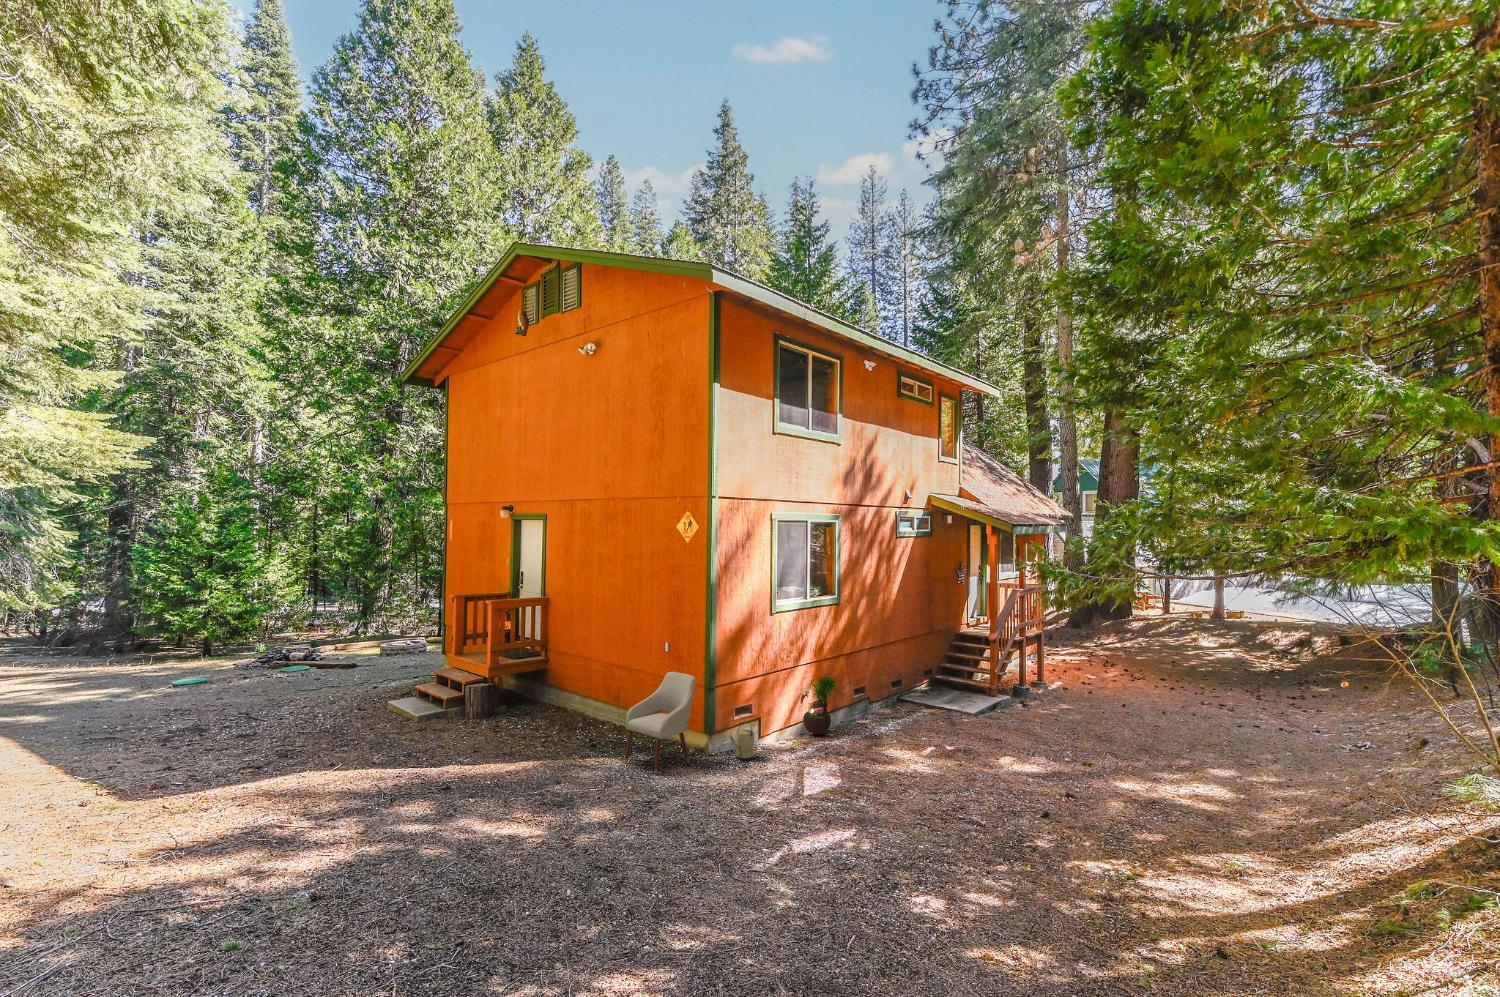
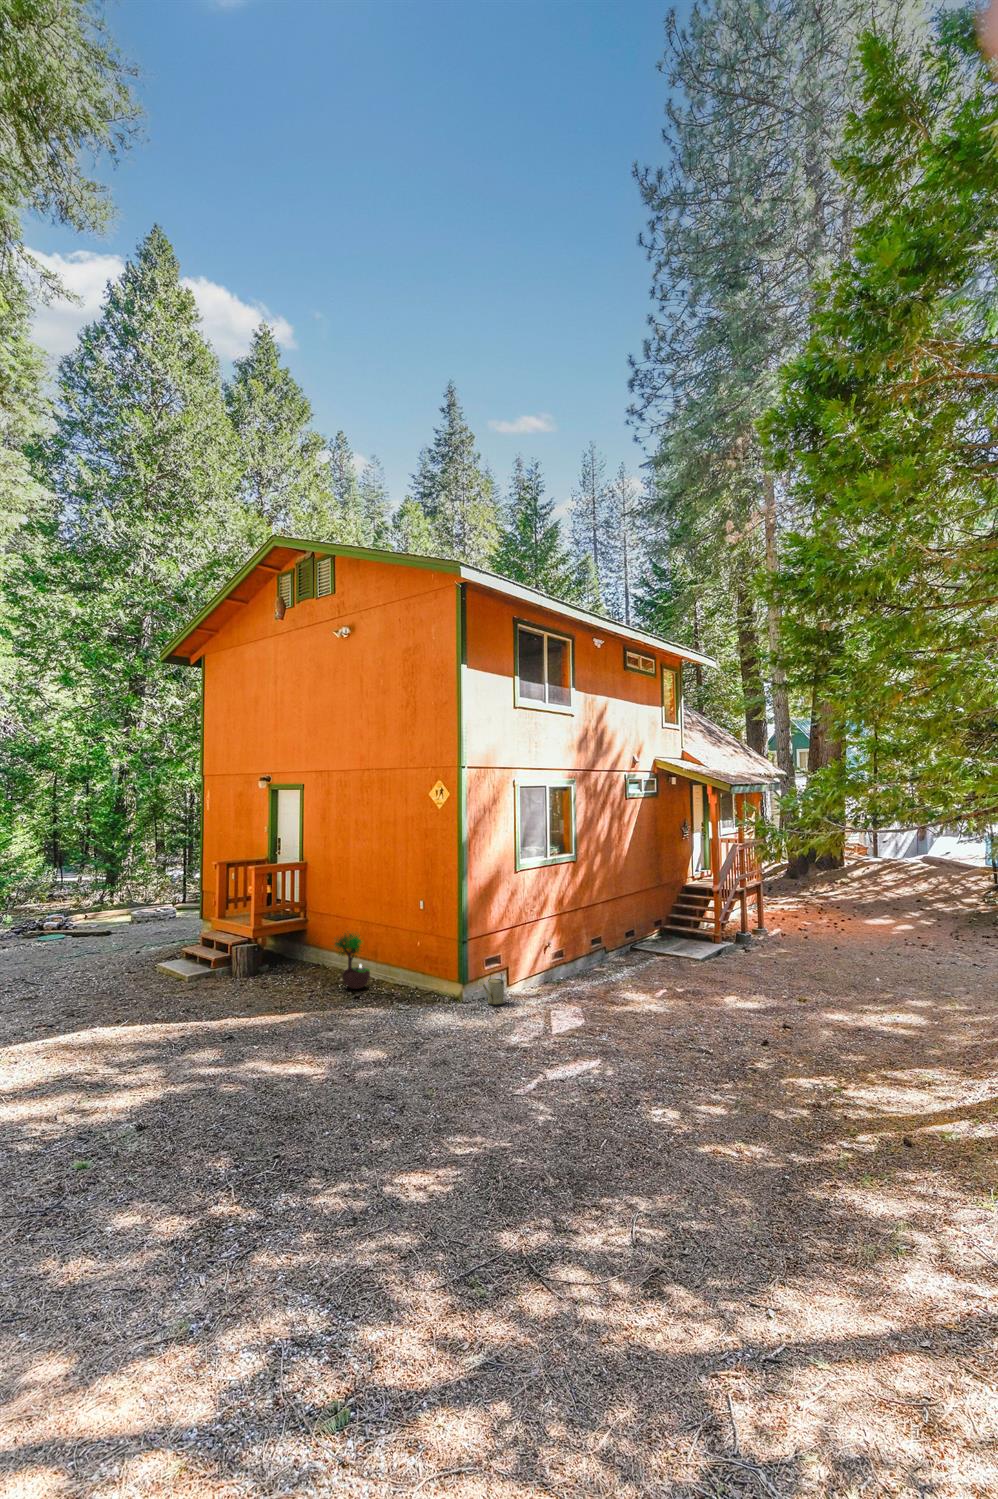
chair: present [625,672,696,774] -> none [388,928,451,1020]
potted tree: present [803,676,837,735] -> present [335,933,370,989]

